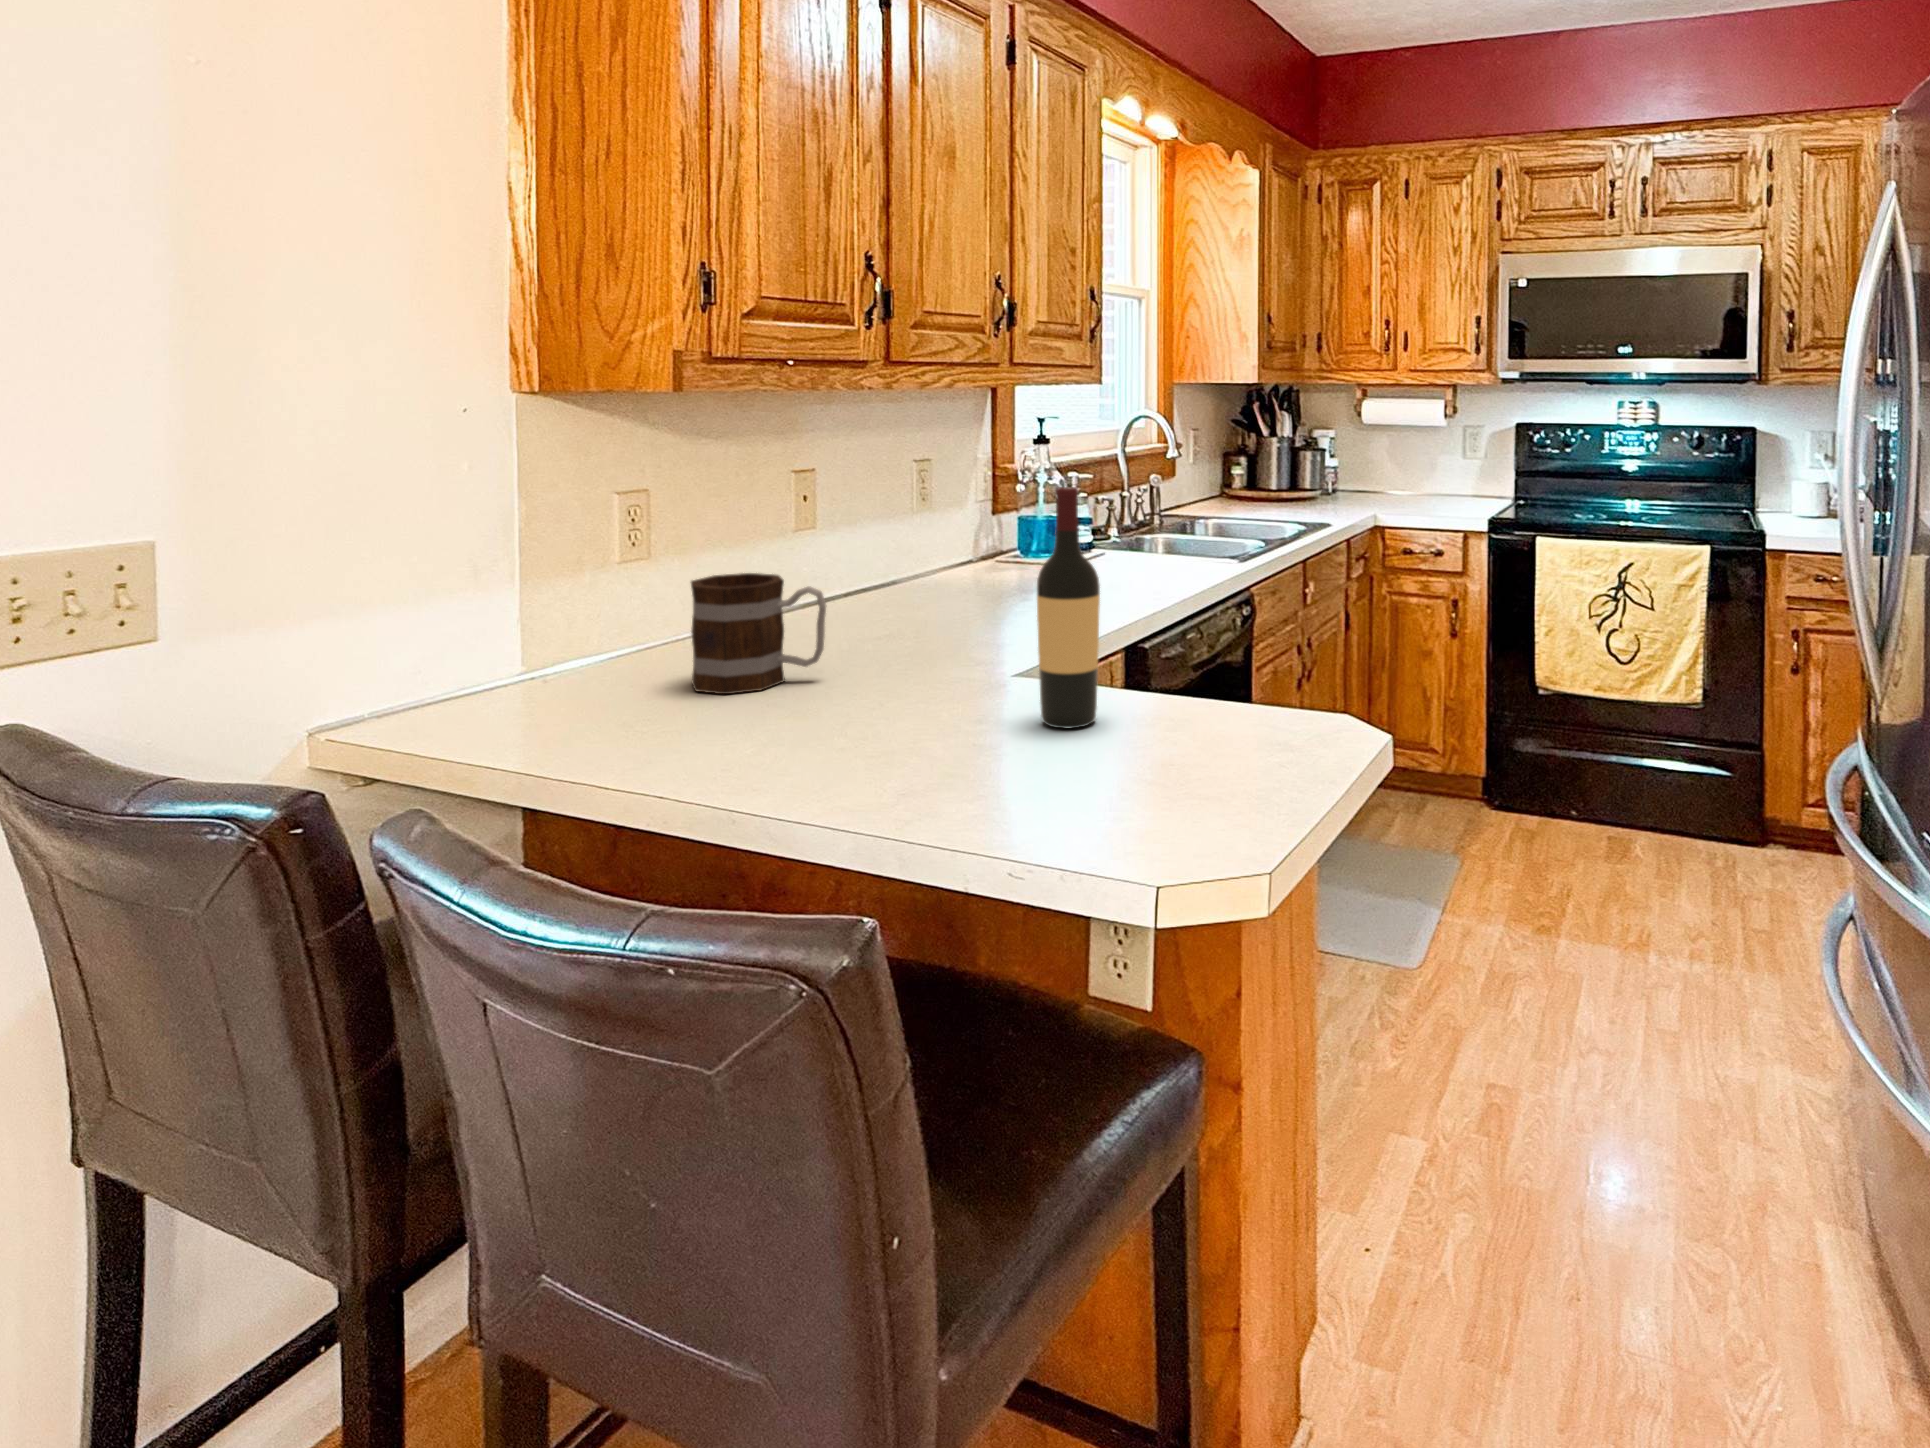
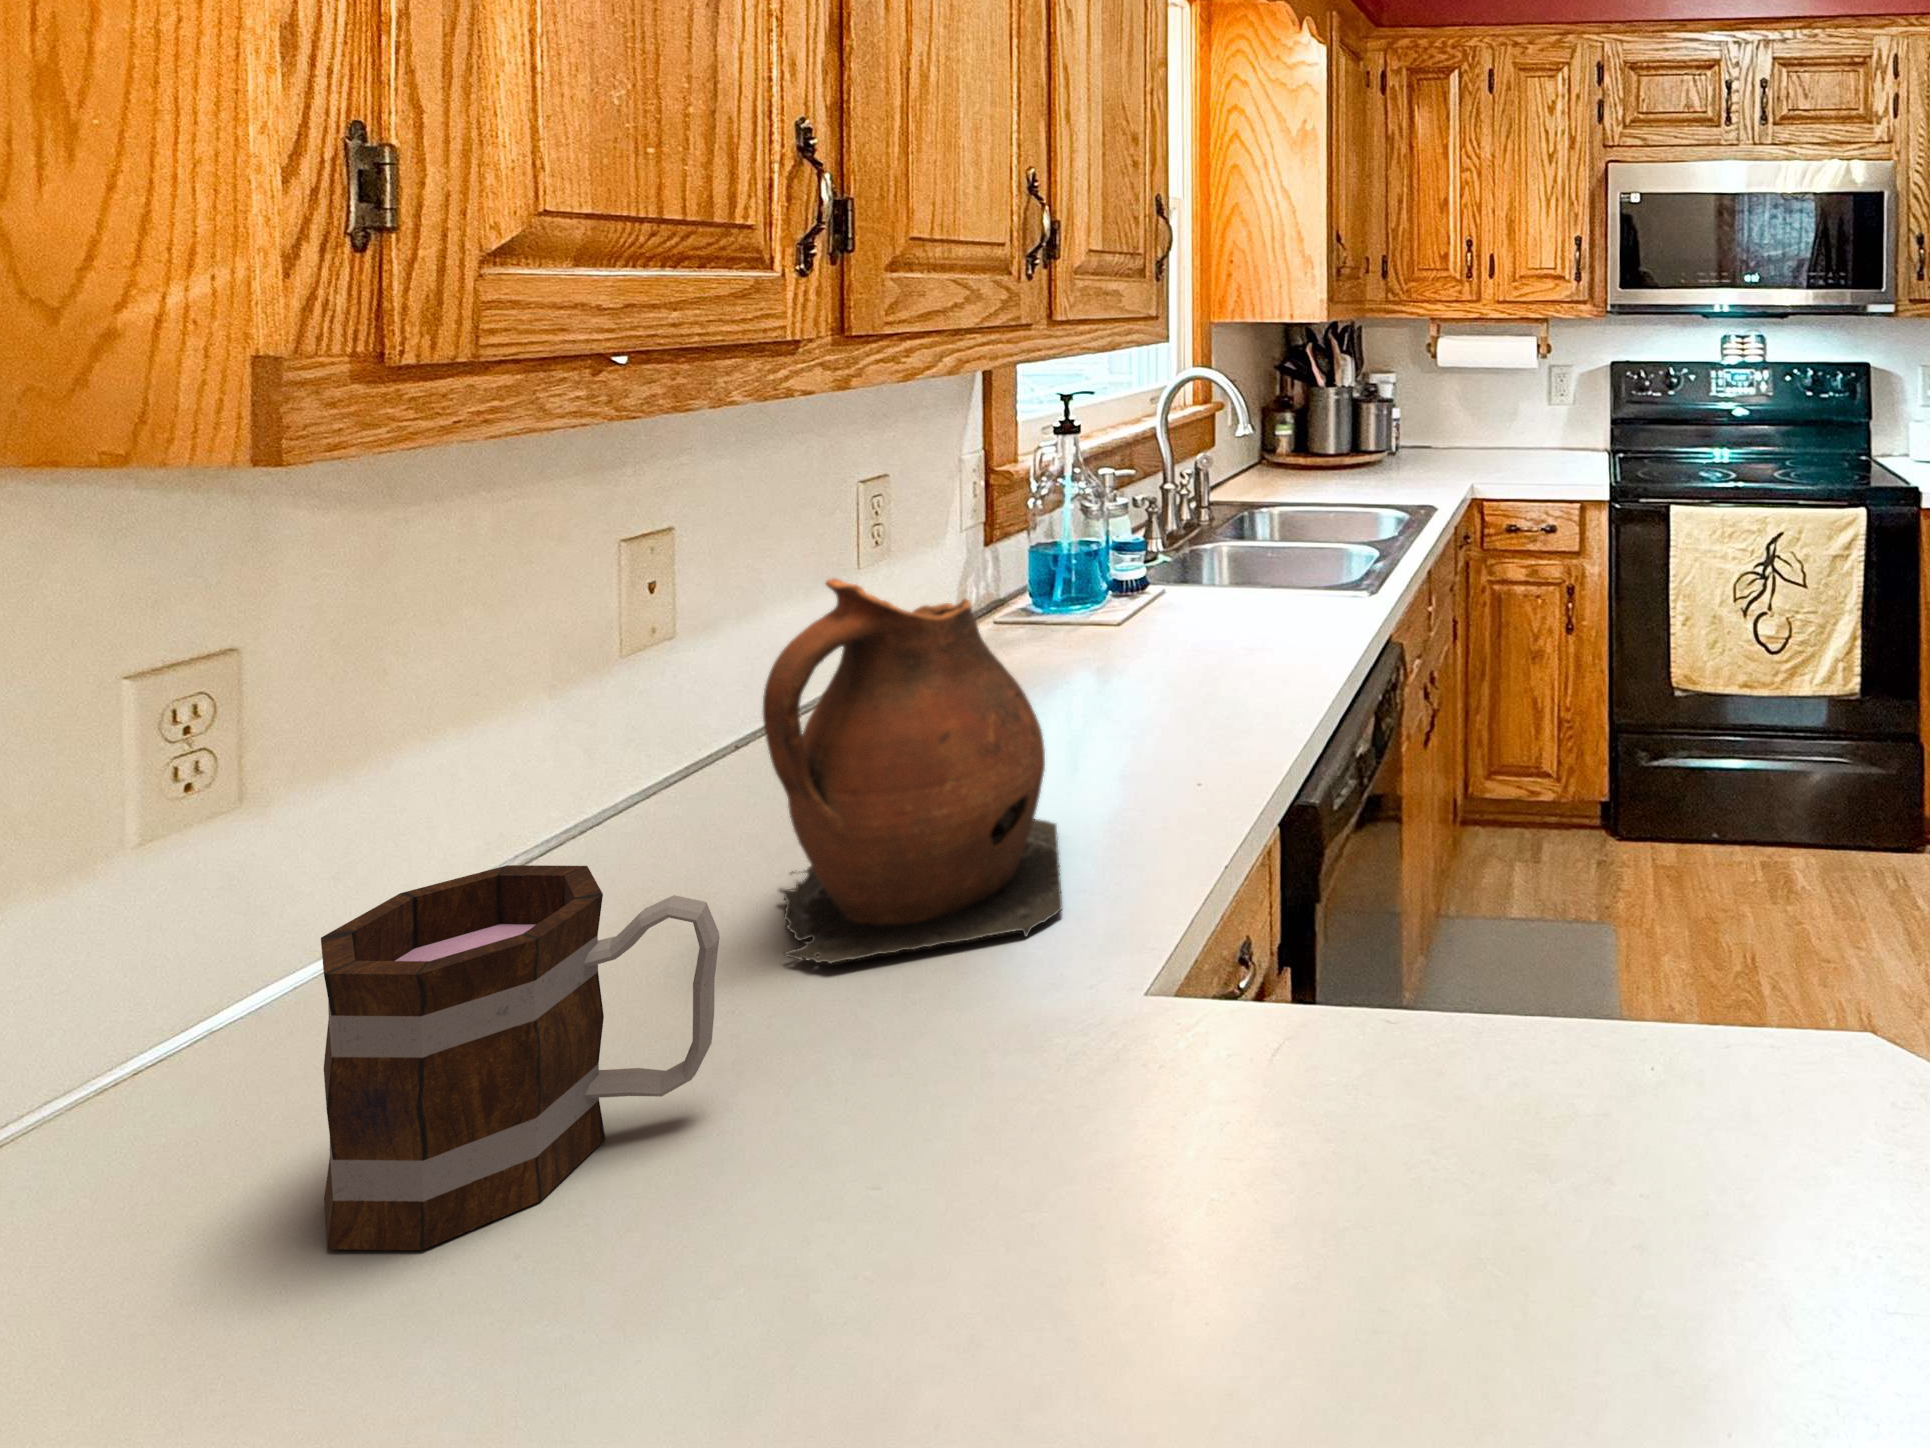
ceramic pitcher: none [849,477,993,655] -> present [763,578,1062,963]
wine bottle: present [1037,487,1100,728] -> none [1316,671,1464,1271]

